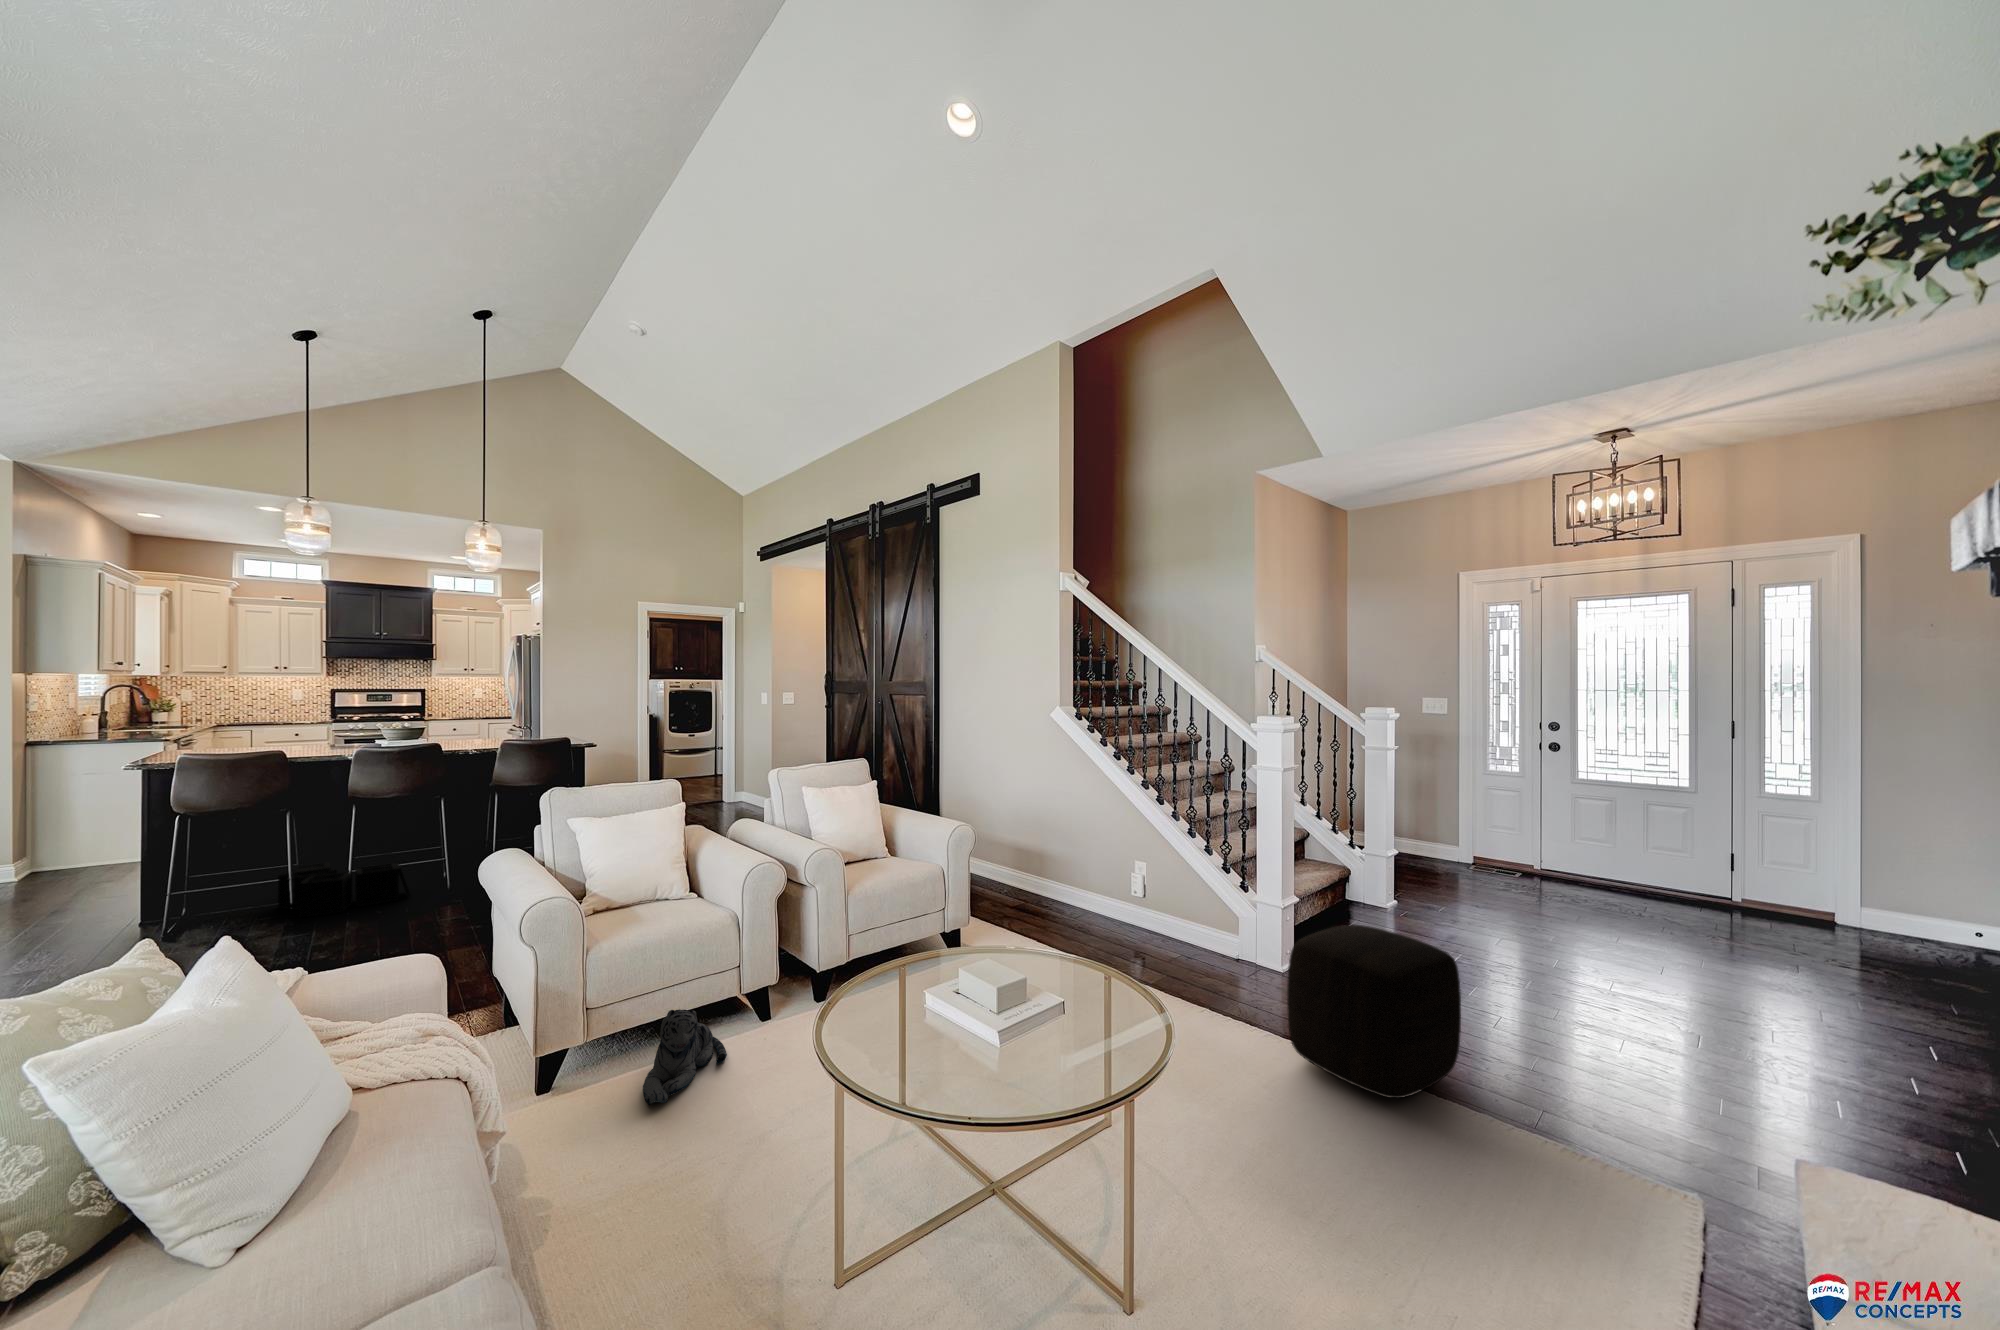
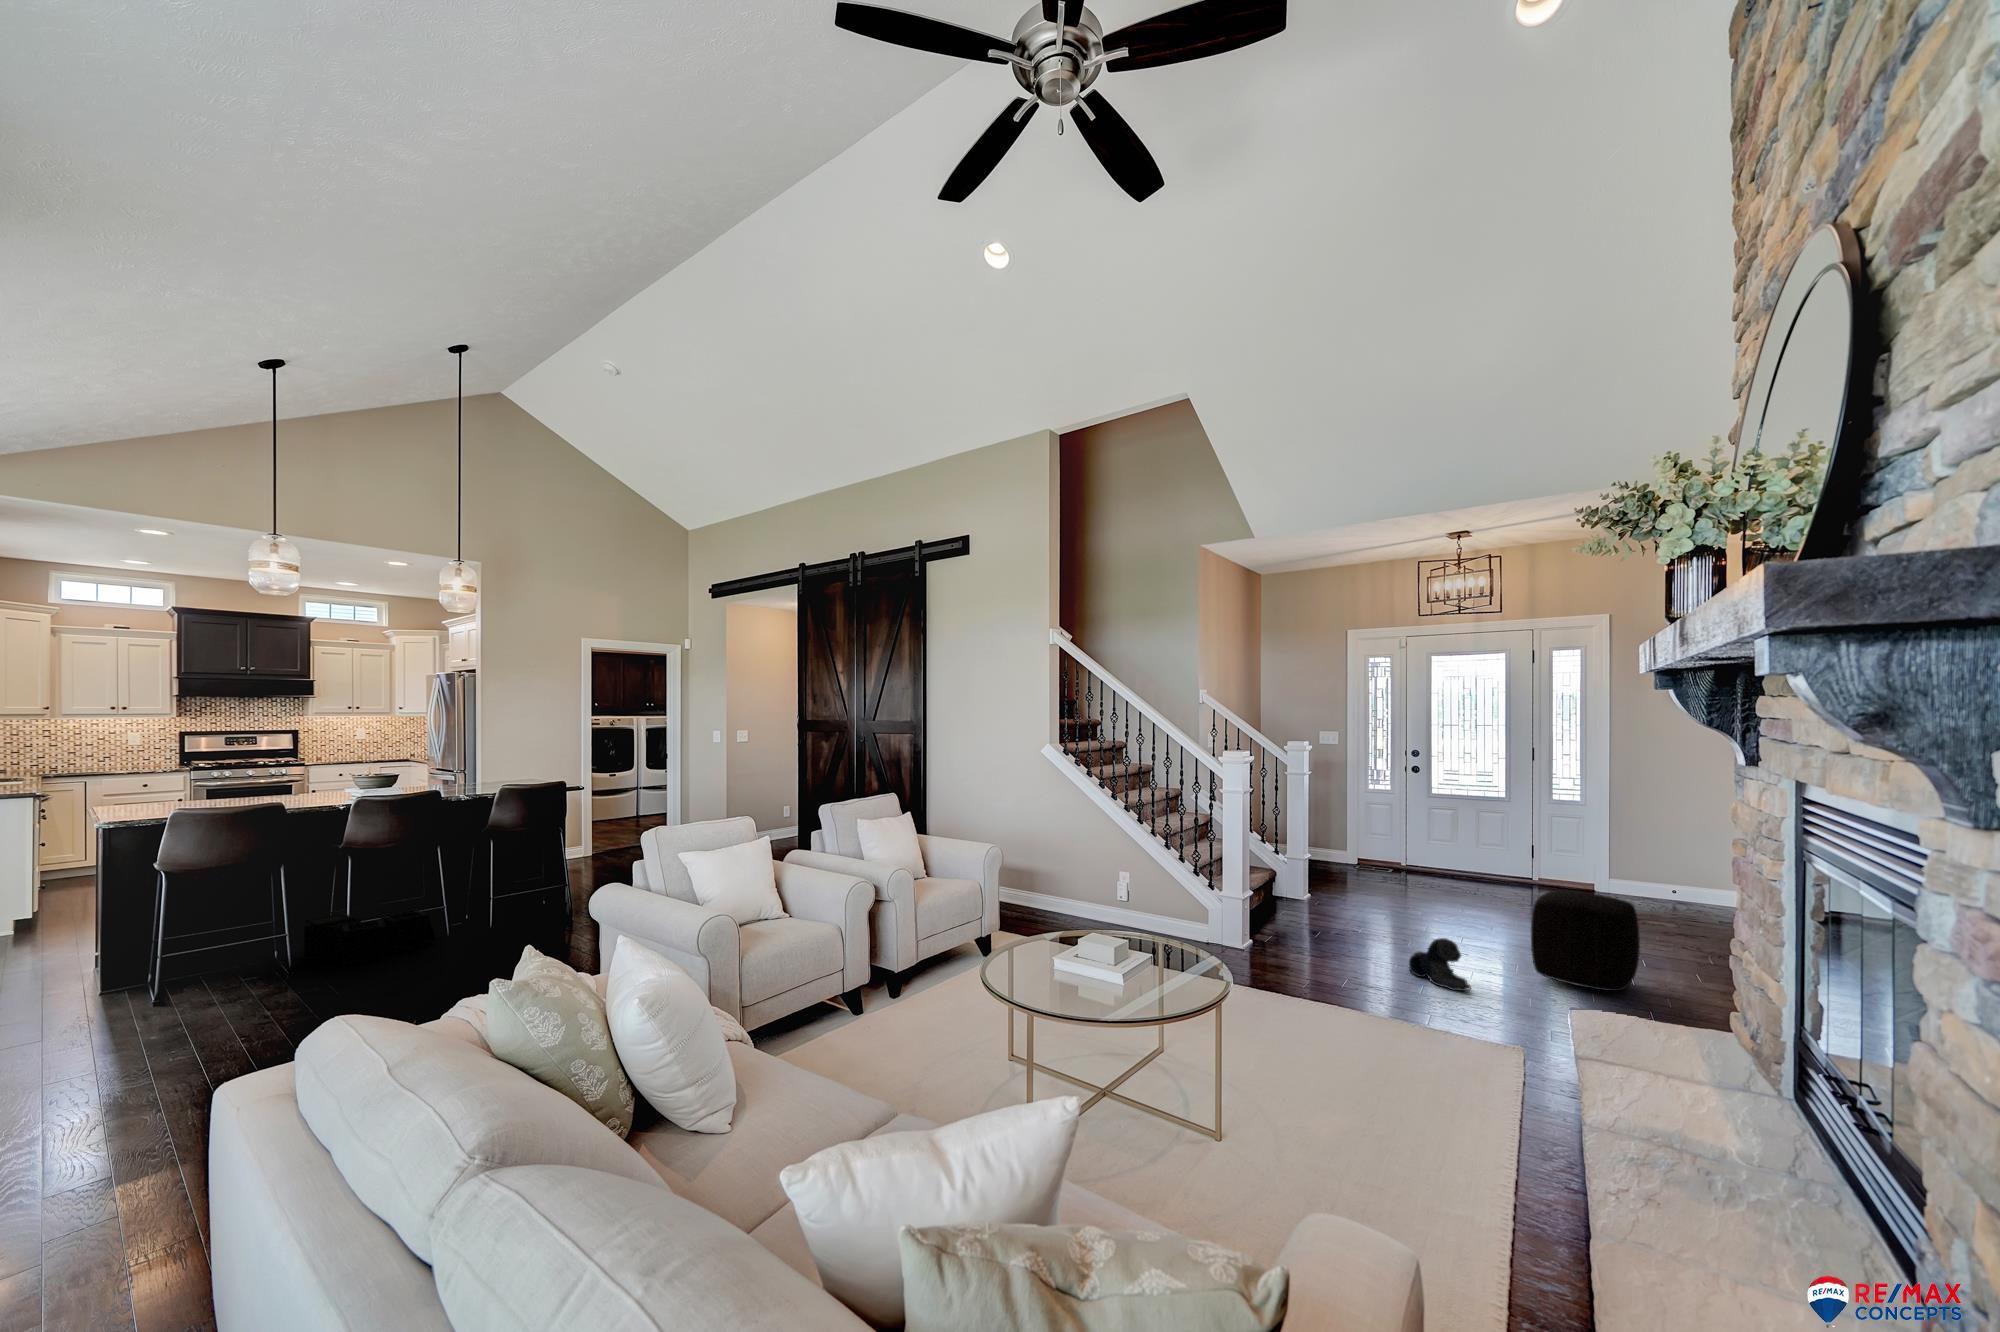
ottoman: present [1287,925,1461,1098] -> present [1531,890,1640,991]
plush toy: present [643,1009,727,1105] -> present [1409,938,1471,991]

